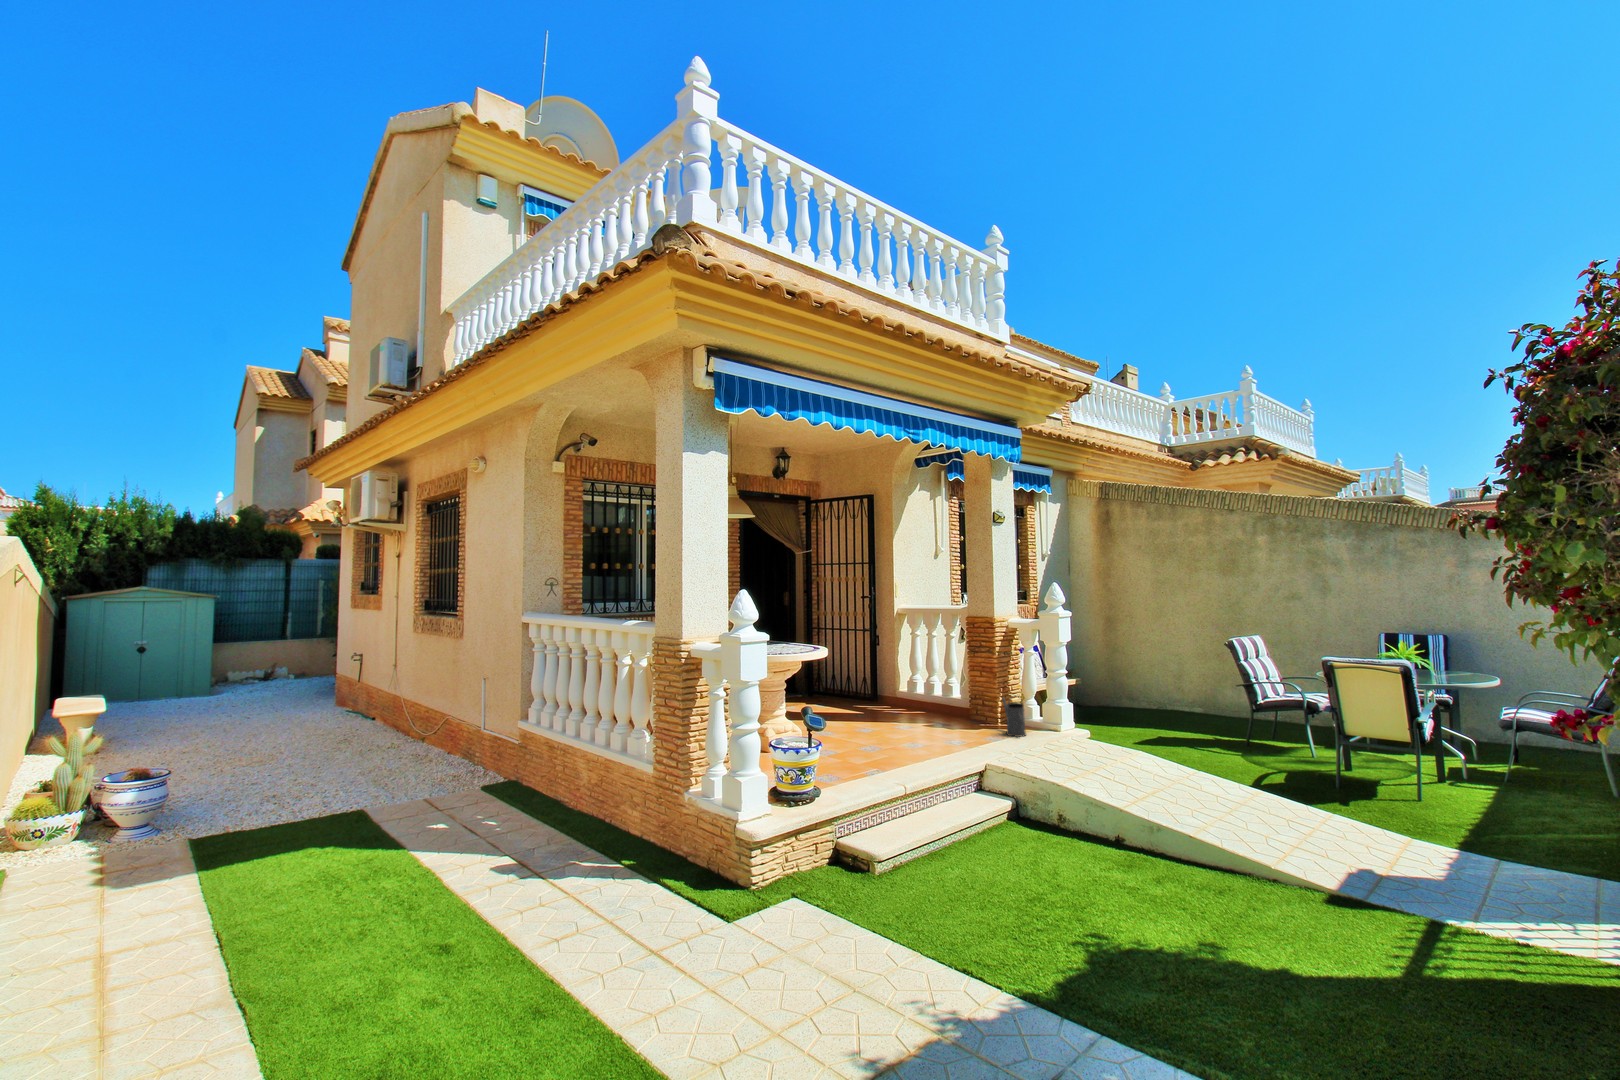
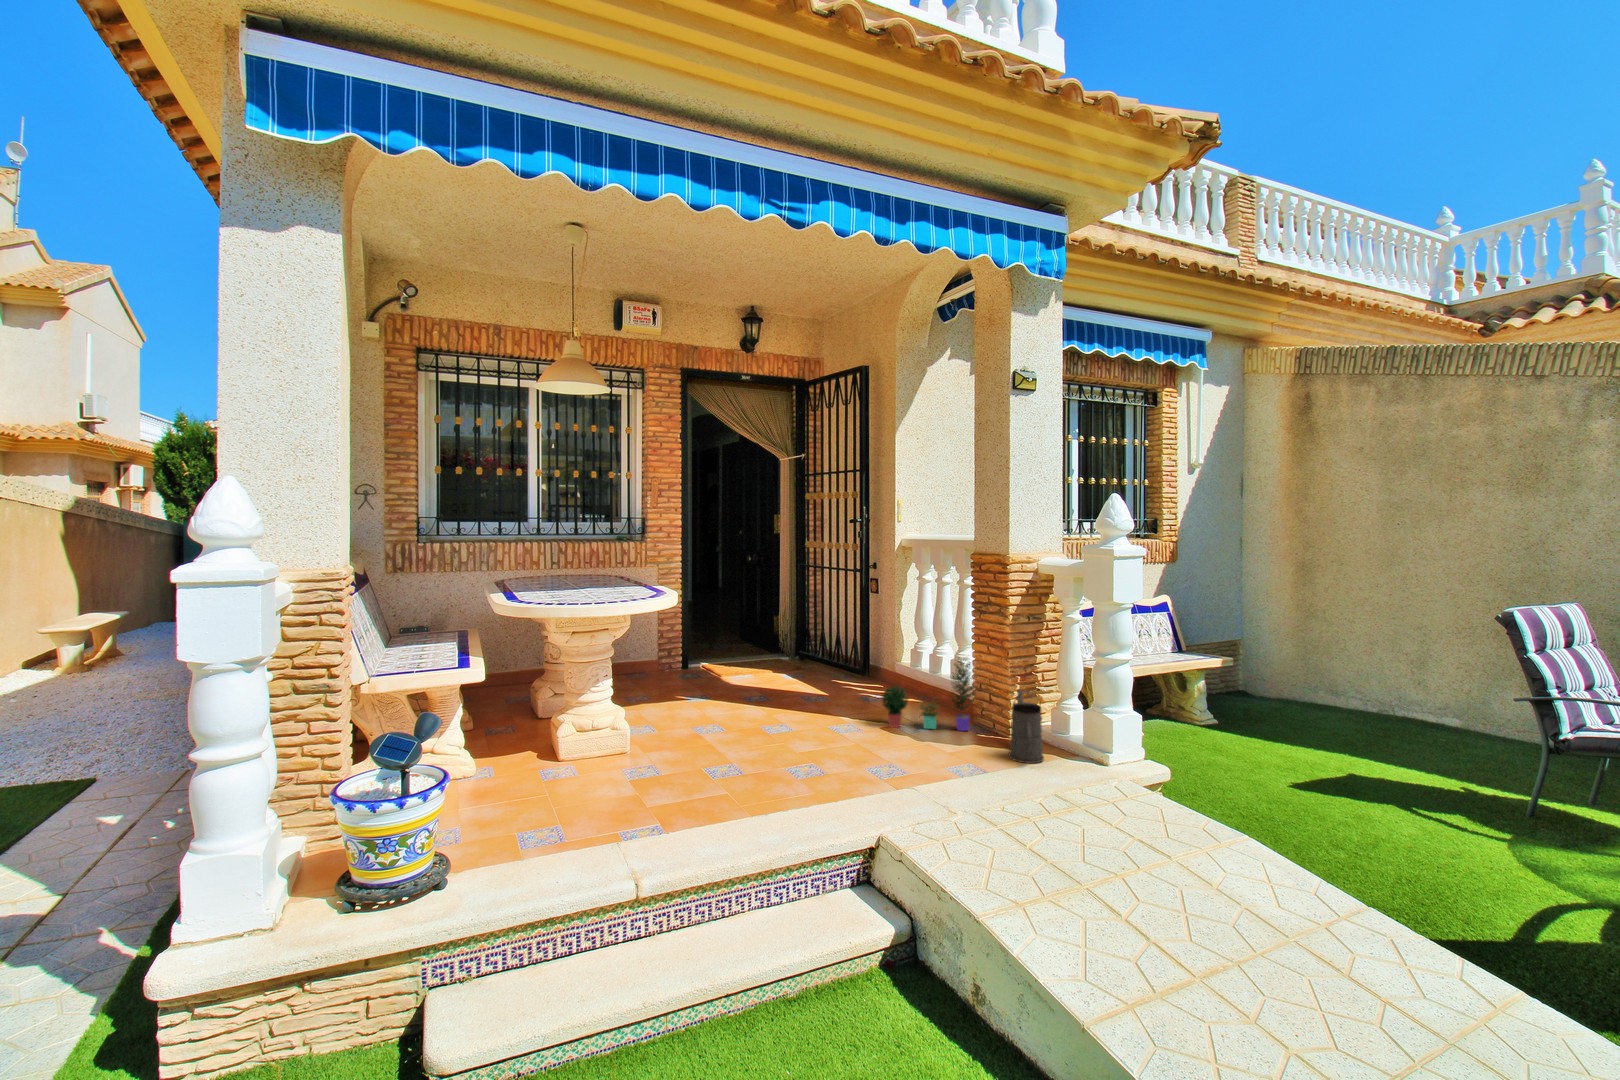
potted plant: none [918,680,976,728] -> present [881,658,975,731]

